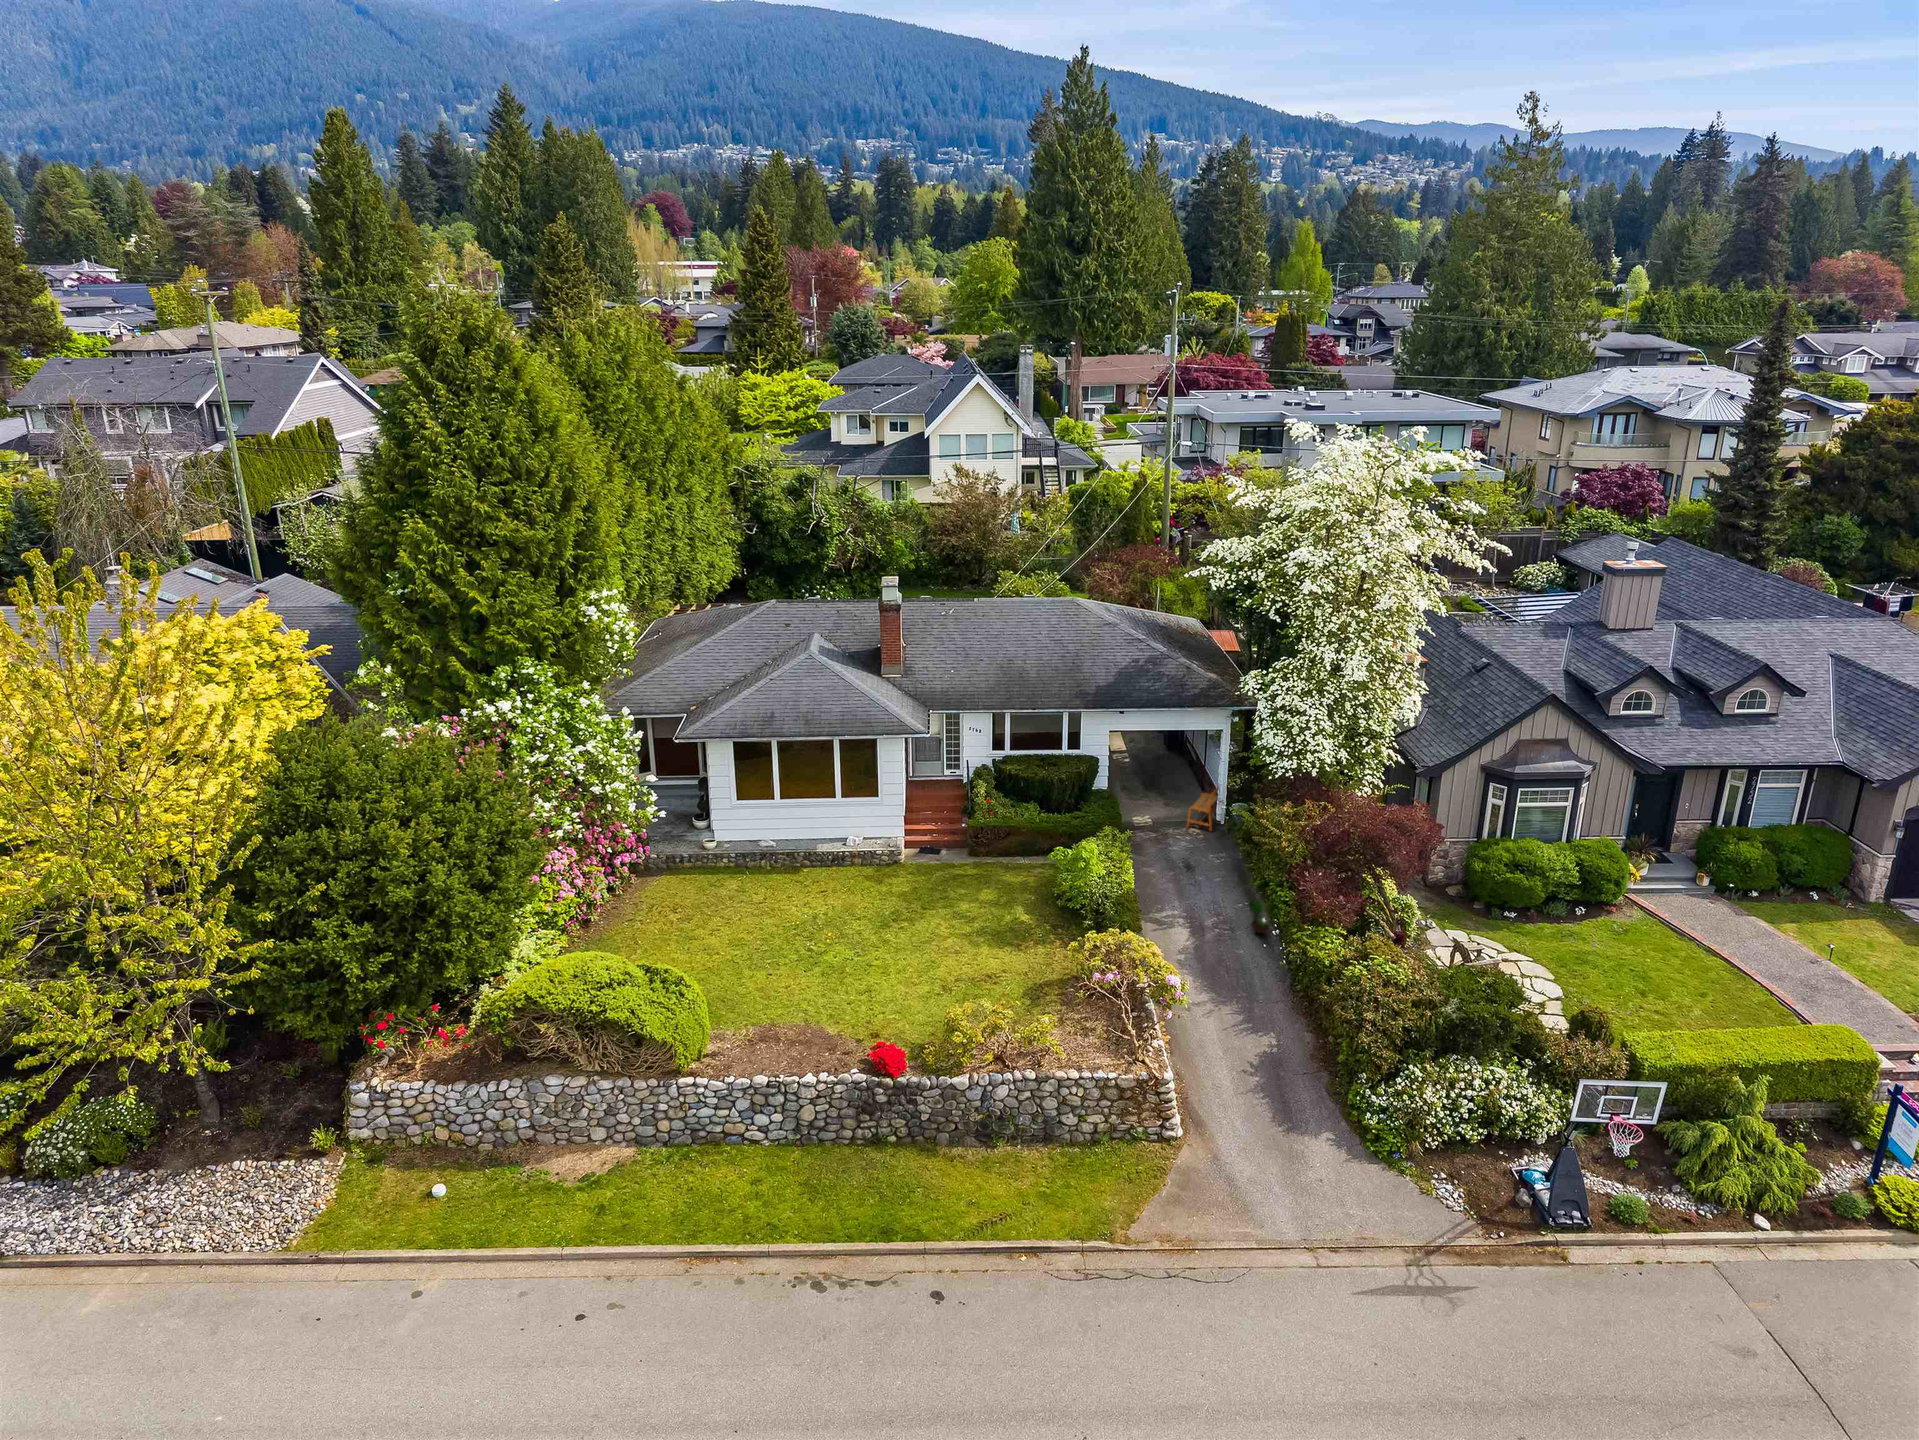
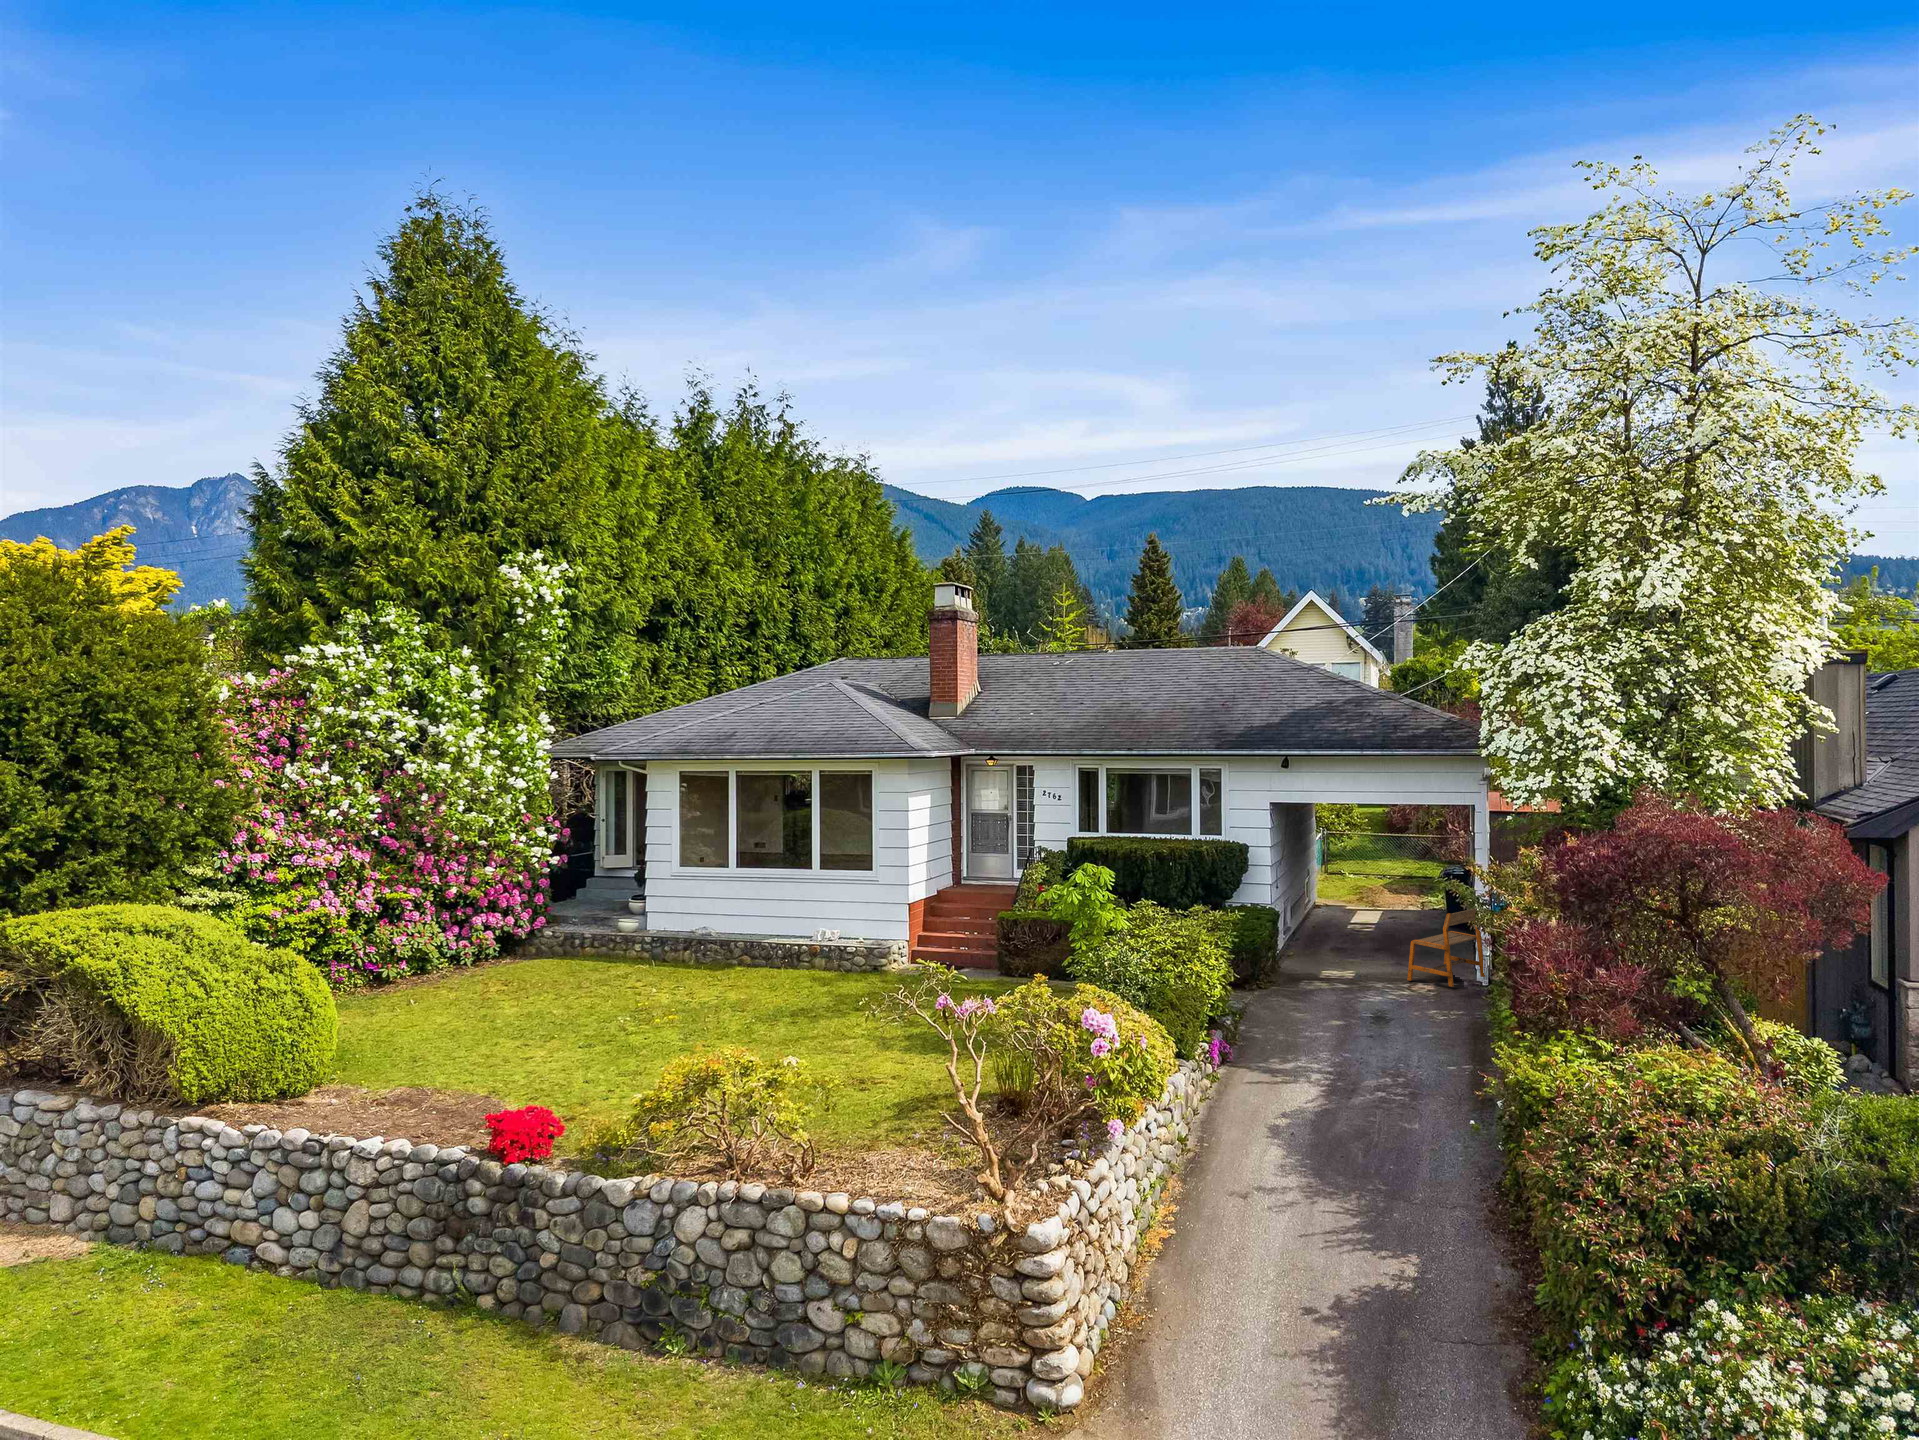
potted tree: present [1247,900,1269,933] -> none [1435,1028,1488,1112]

